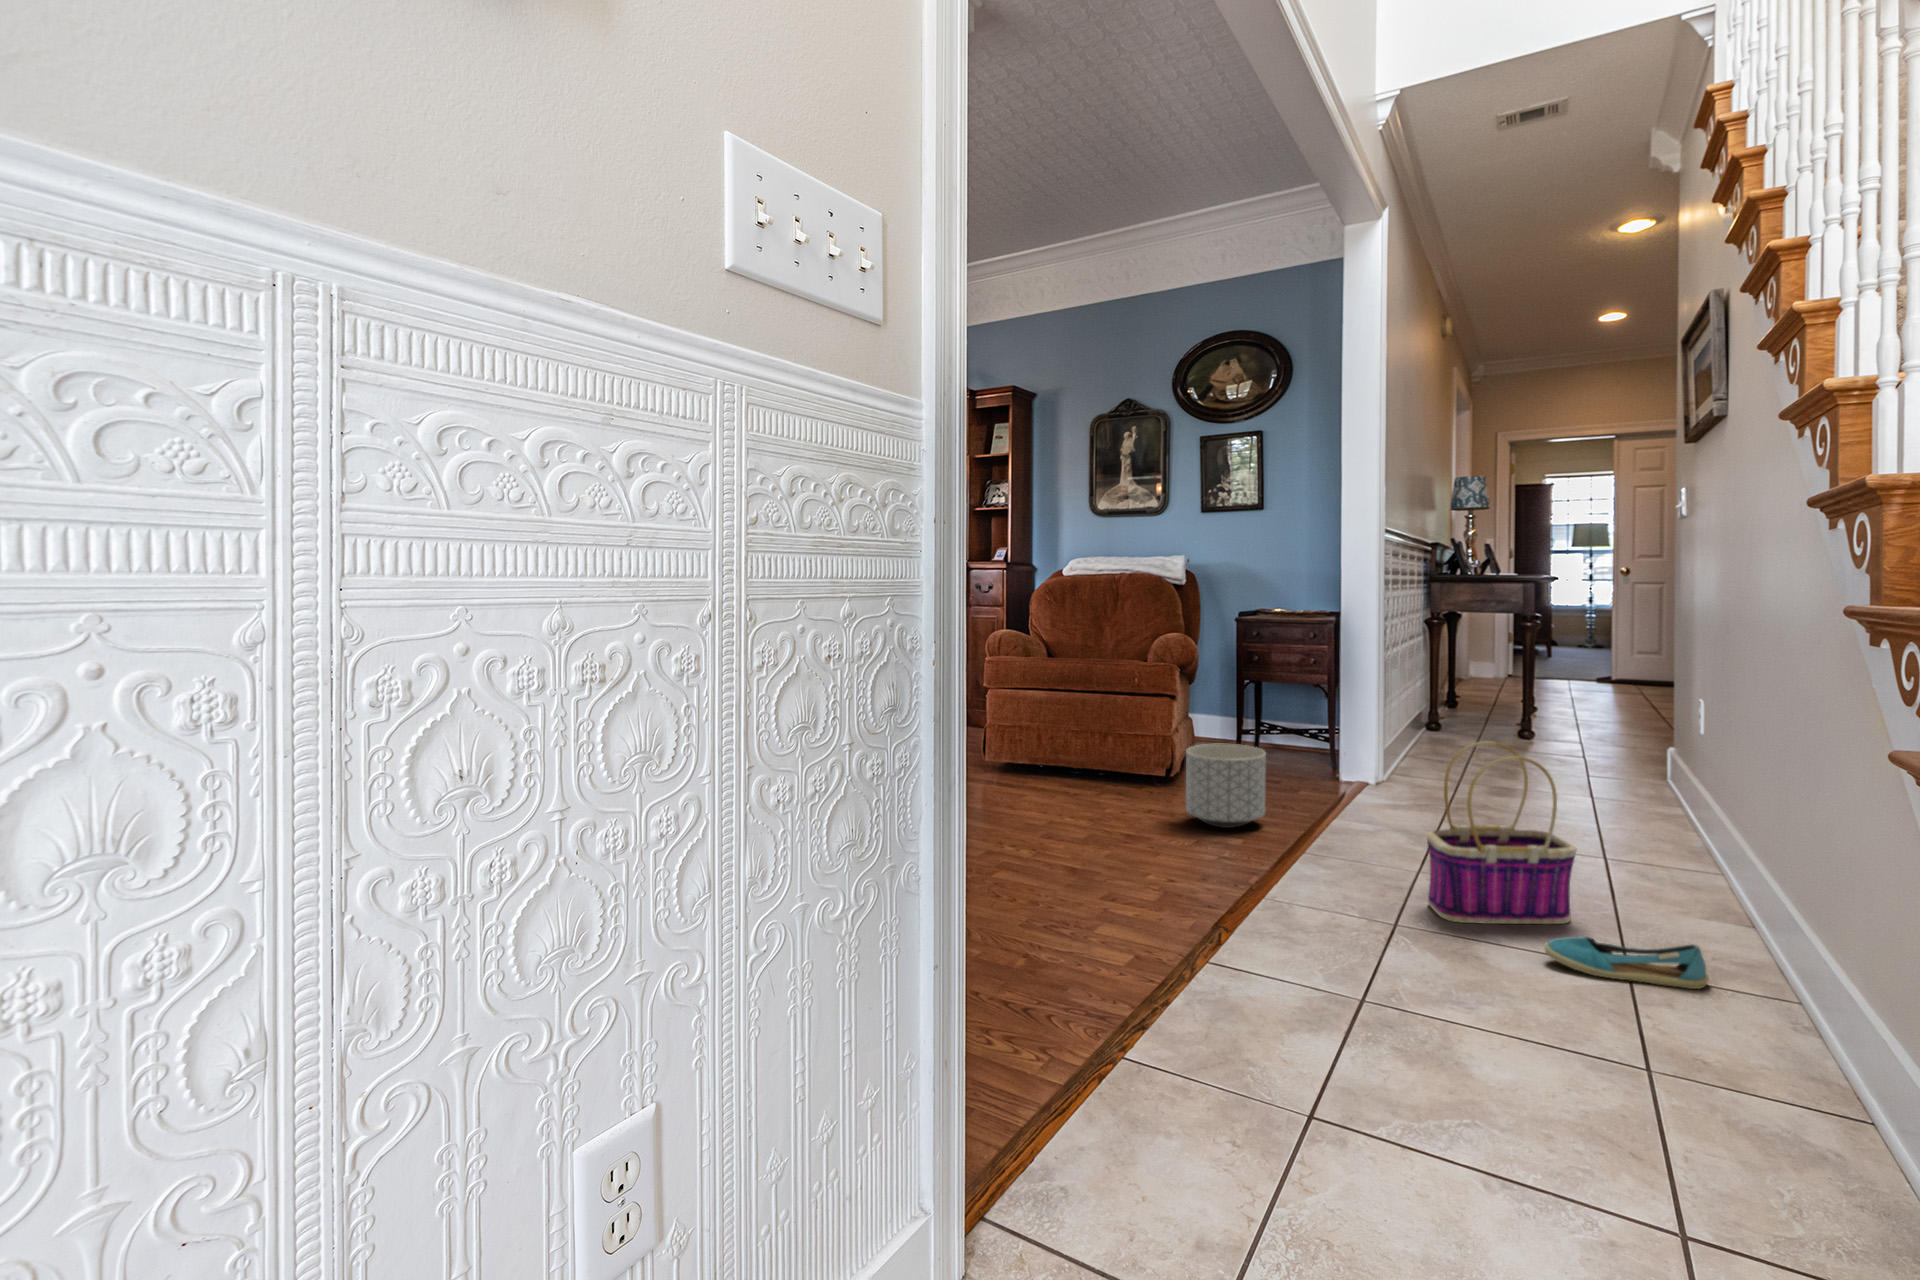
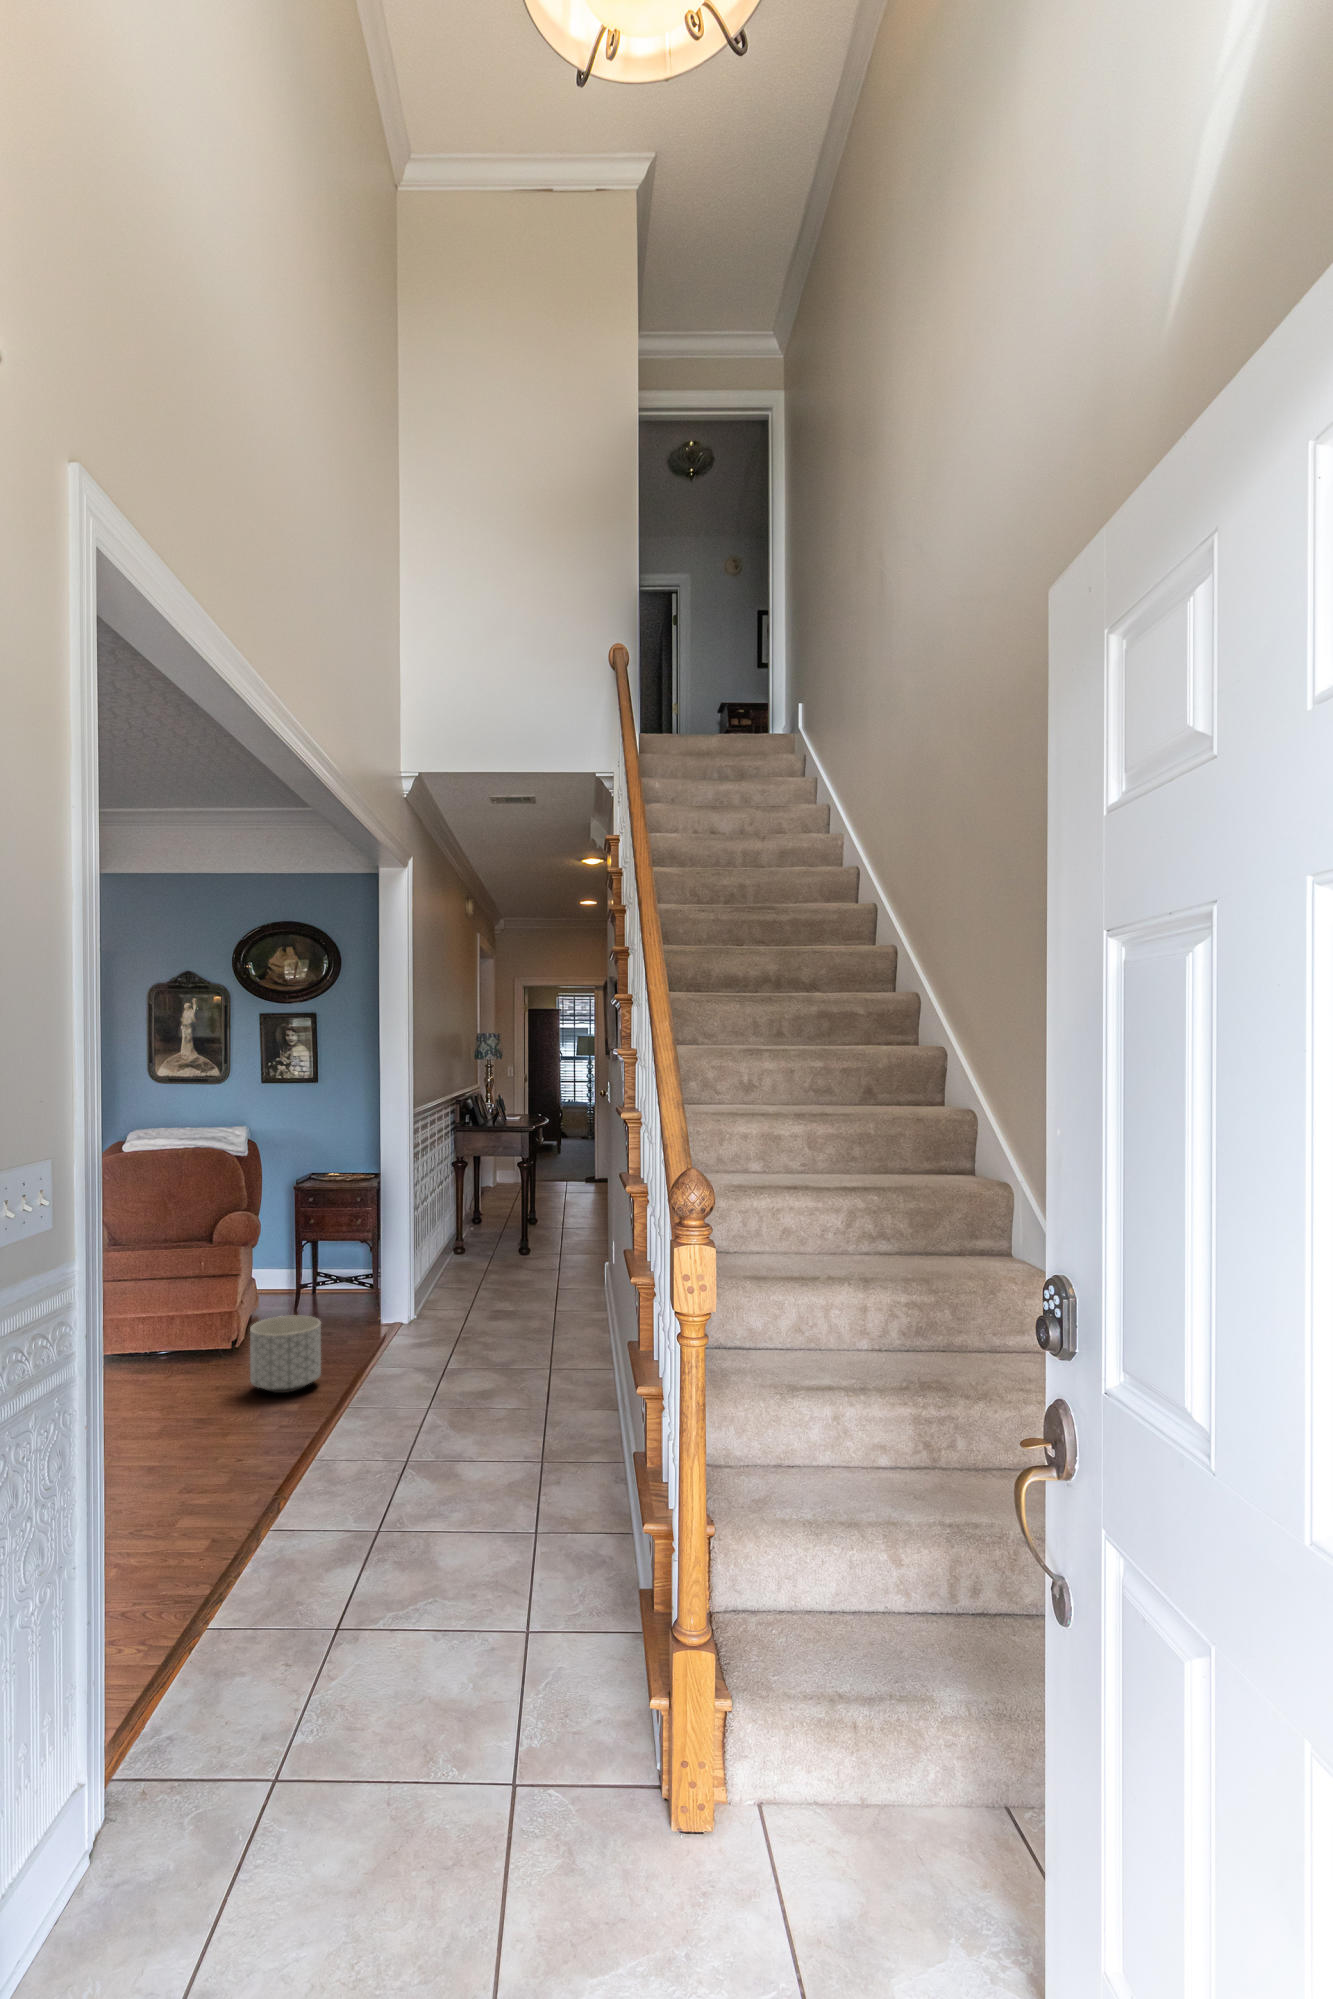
basket: present [1427,741,1577,924] -> none [443,1308,543,1452]
shoe: present [1544,936,1709,989] -> none [519,1444,616,1478]

